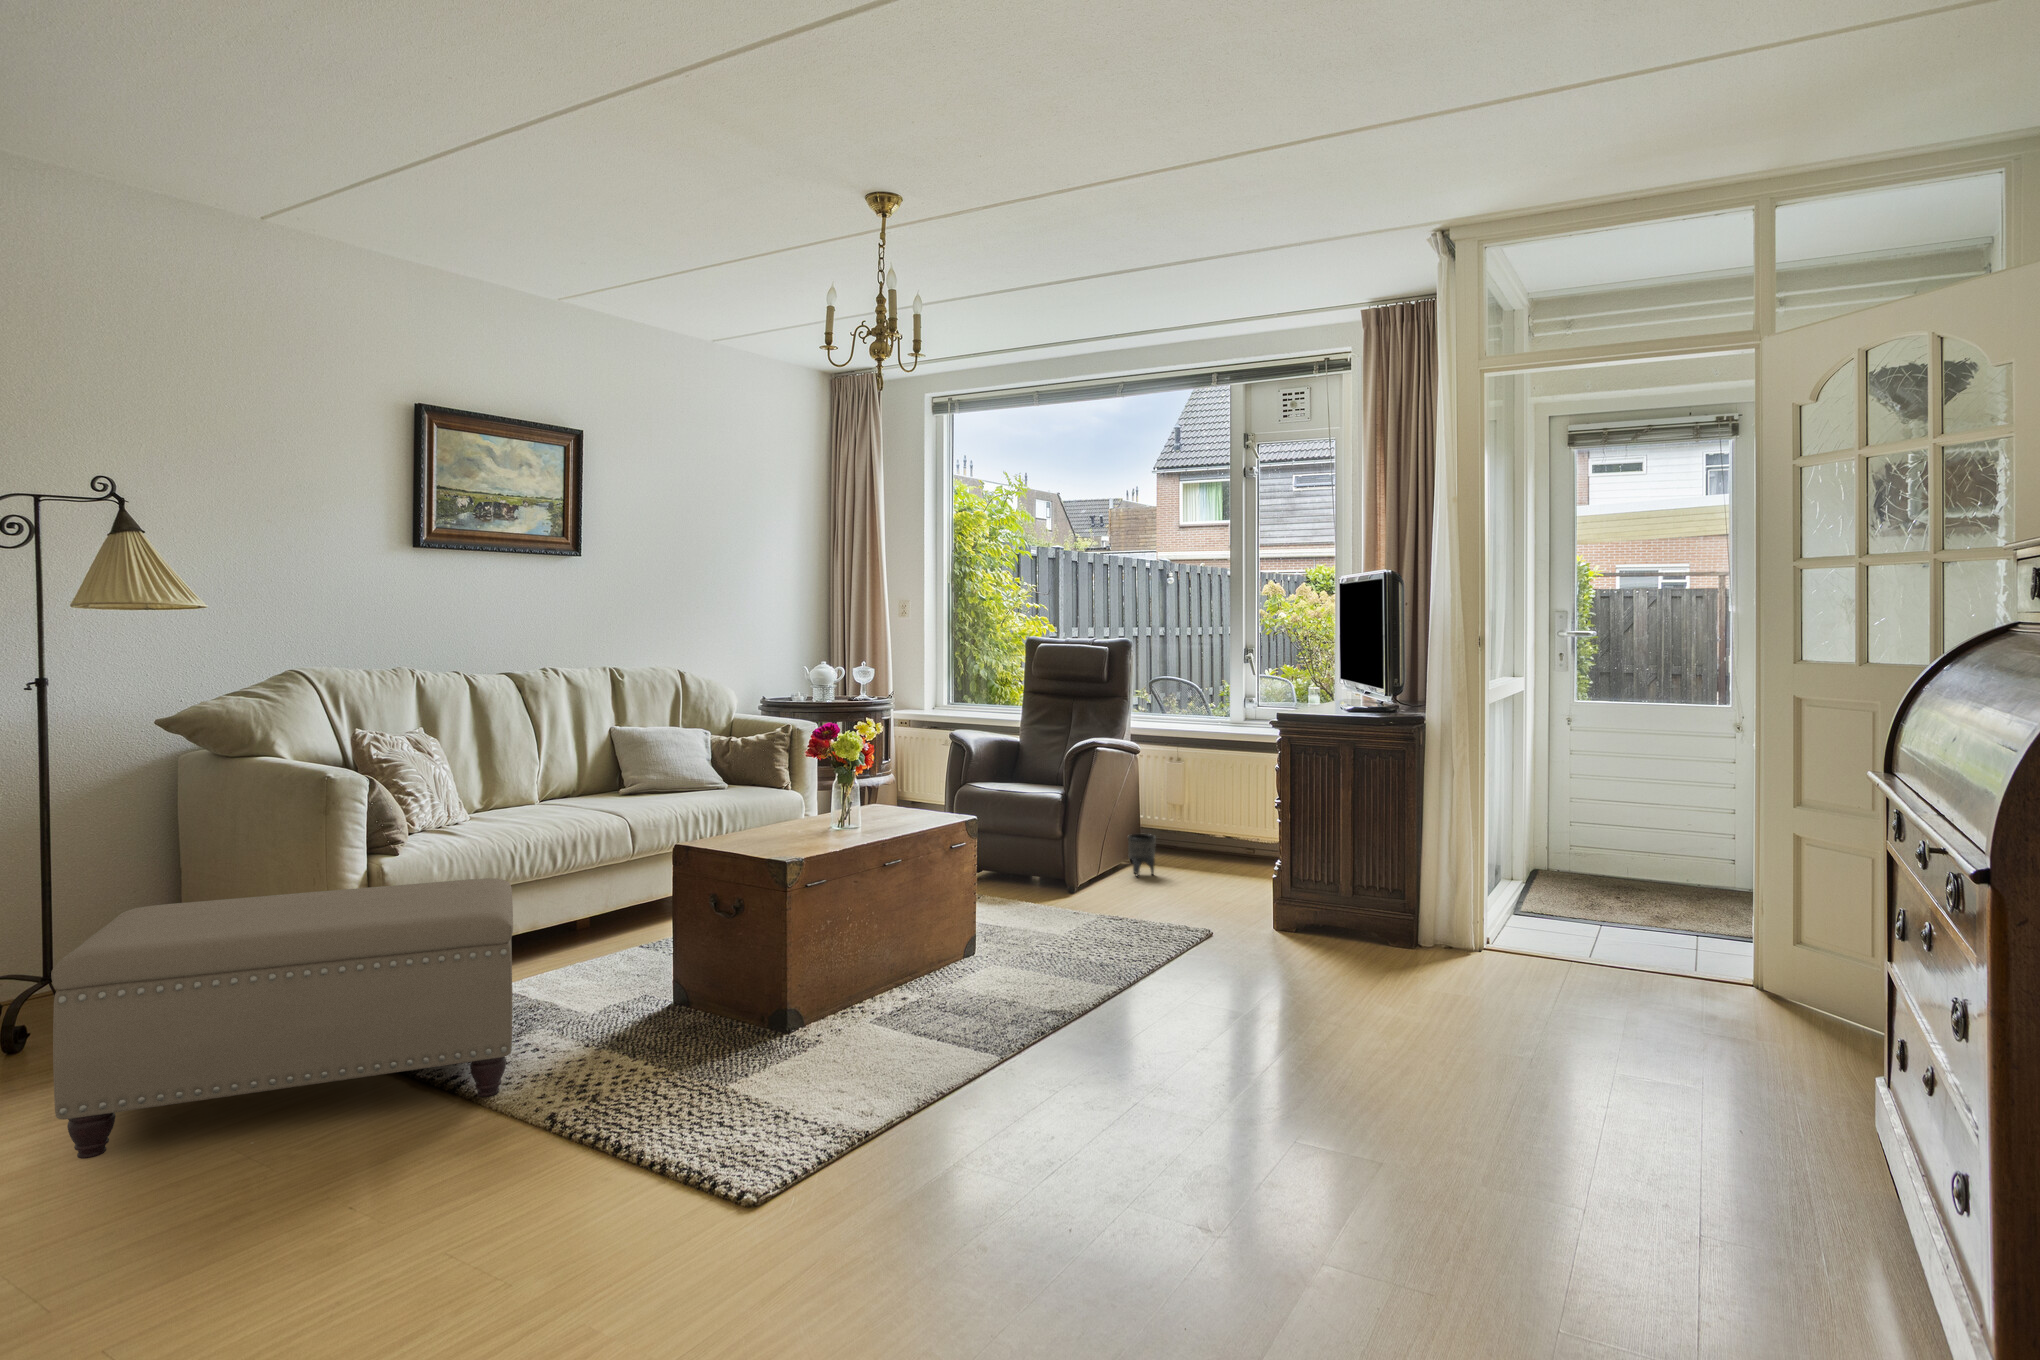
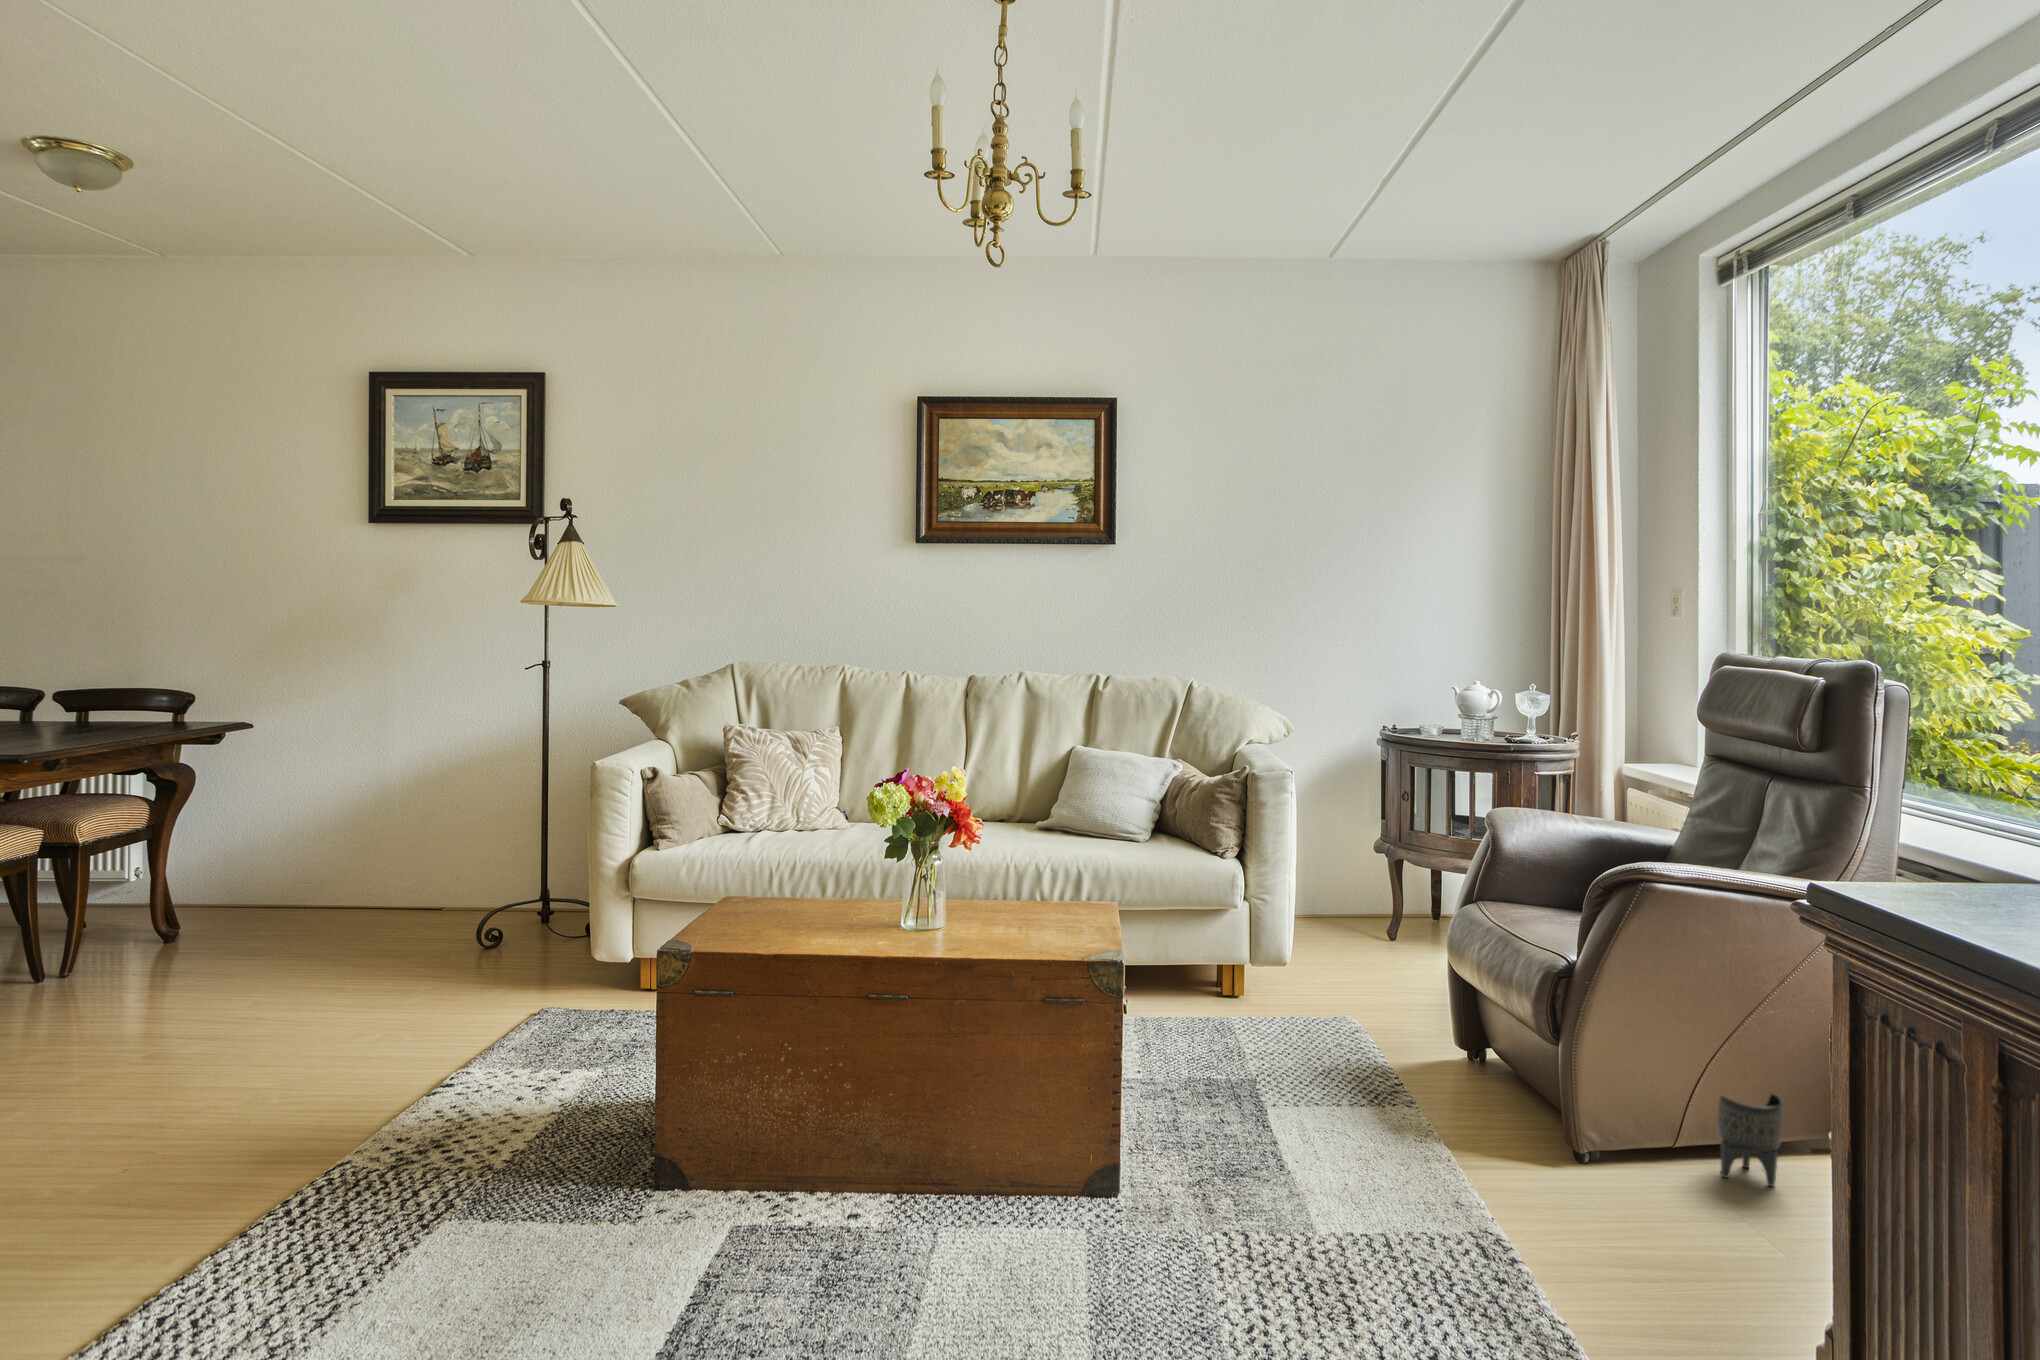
ottoman: present [51,878,513,1159] -> none [240,851,596,1105]

